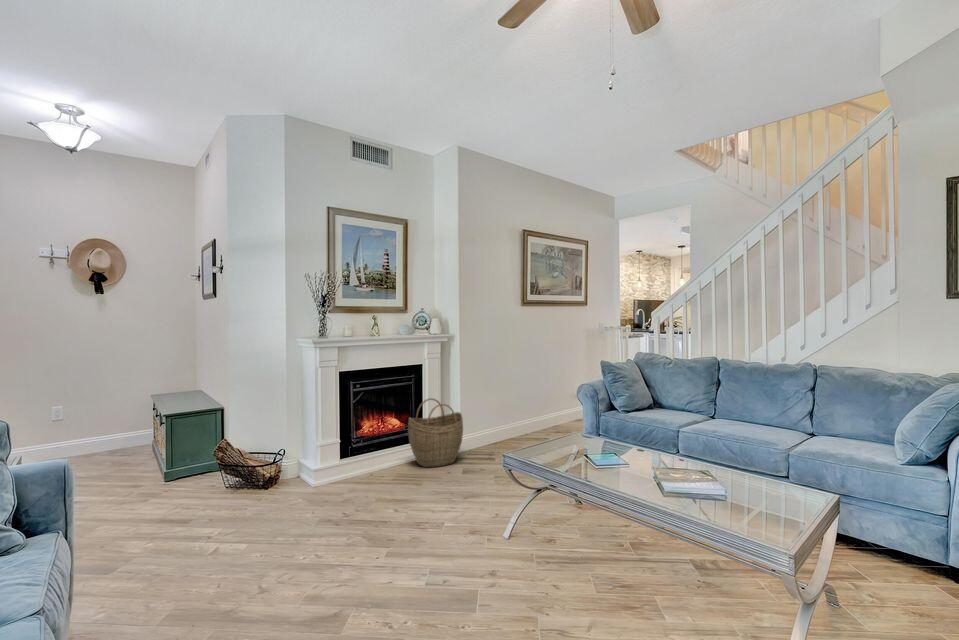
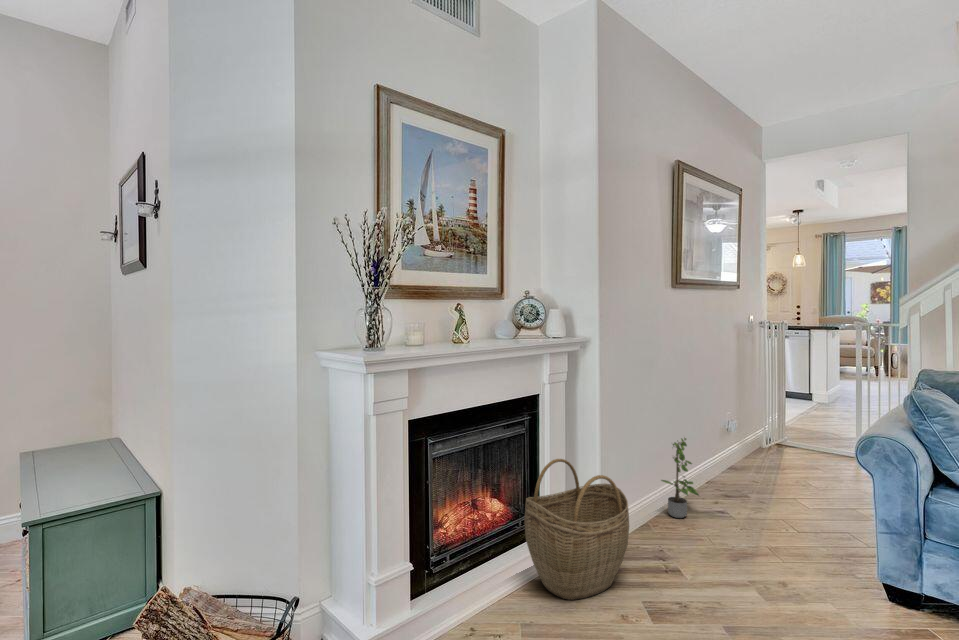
potted plant: none [509,392,533,440] -> present [661,438,699,518]

